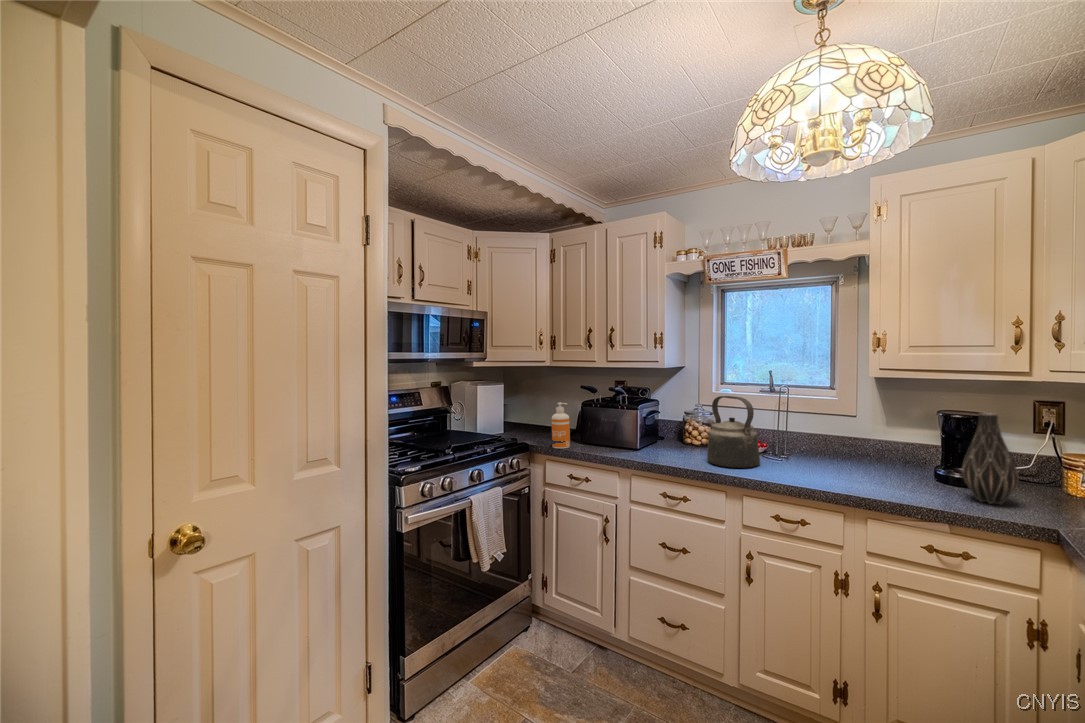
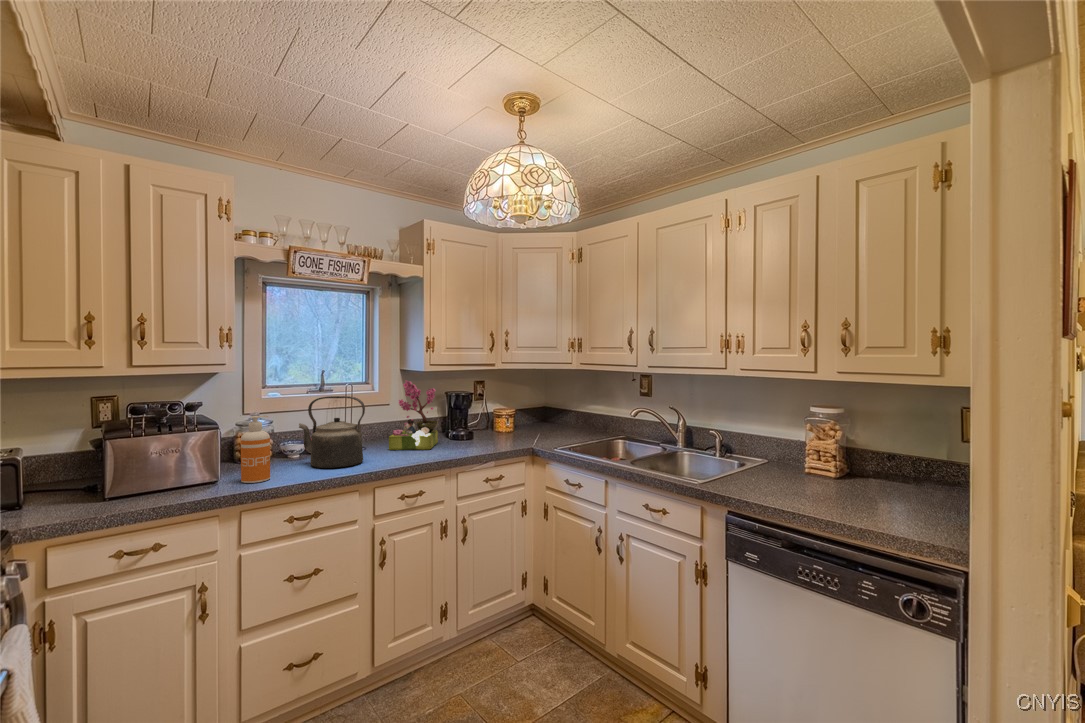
flower arrangement: none [813,382,901,476] -> present [389,380,439,450]
soap dispenser: present [552,403,570,449] -> present [241,416,270,483]
vase: present [962,413,1018,504] -> none [487,393,510,446]

